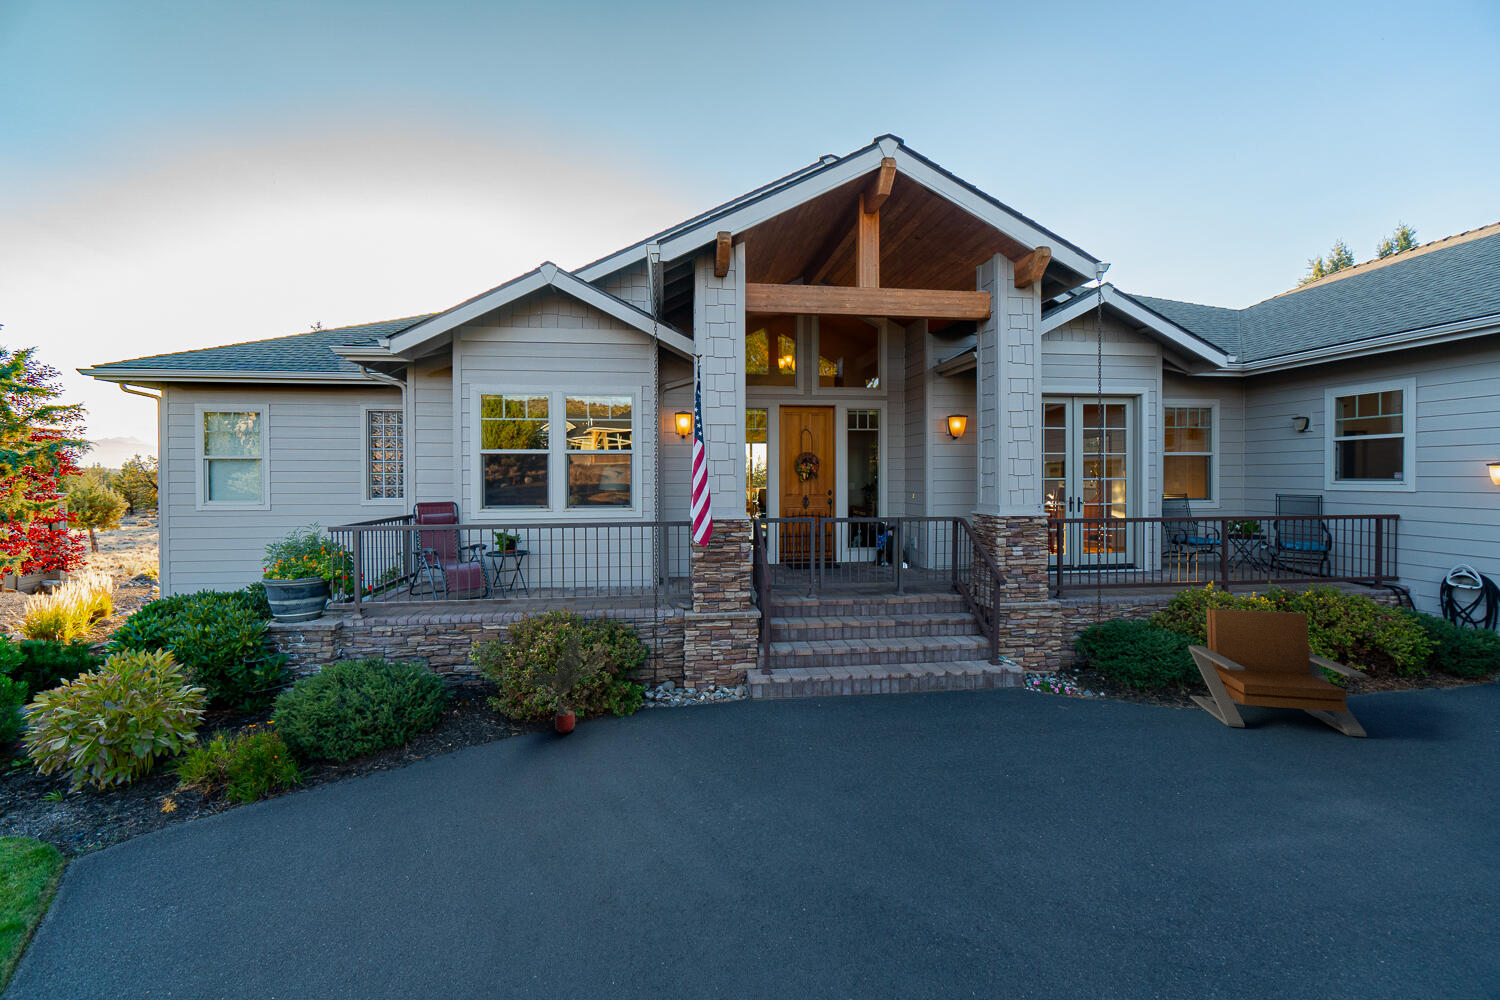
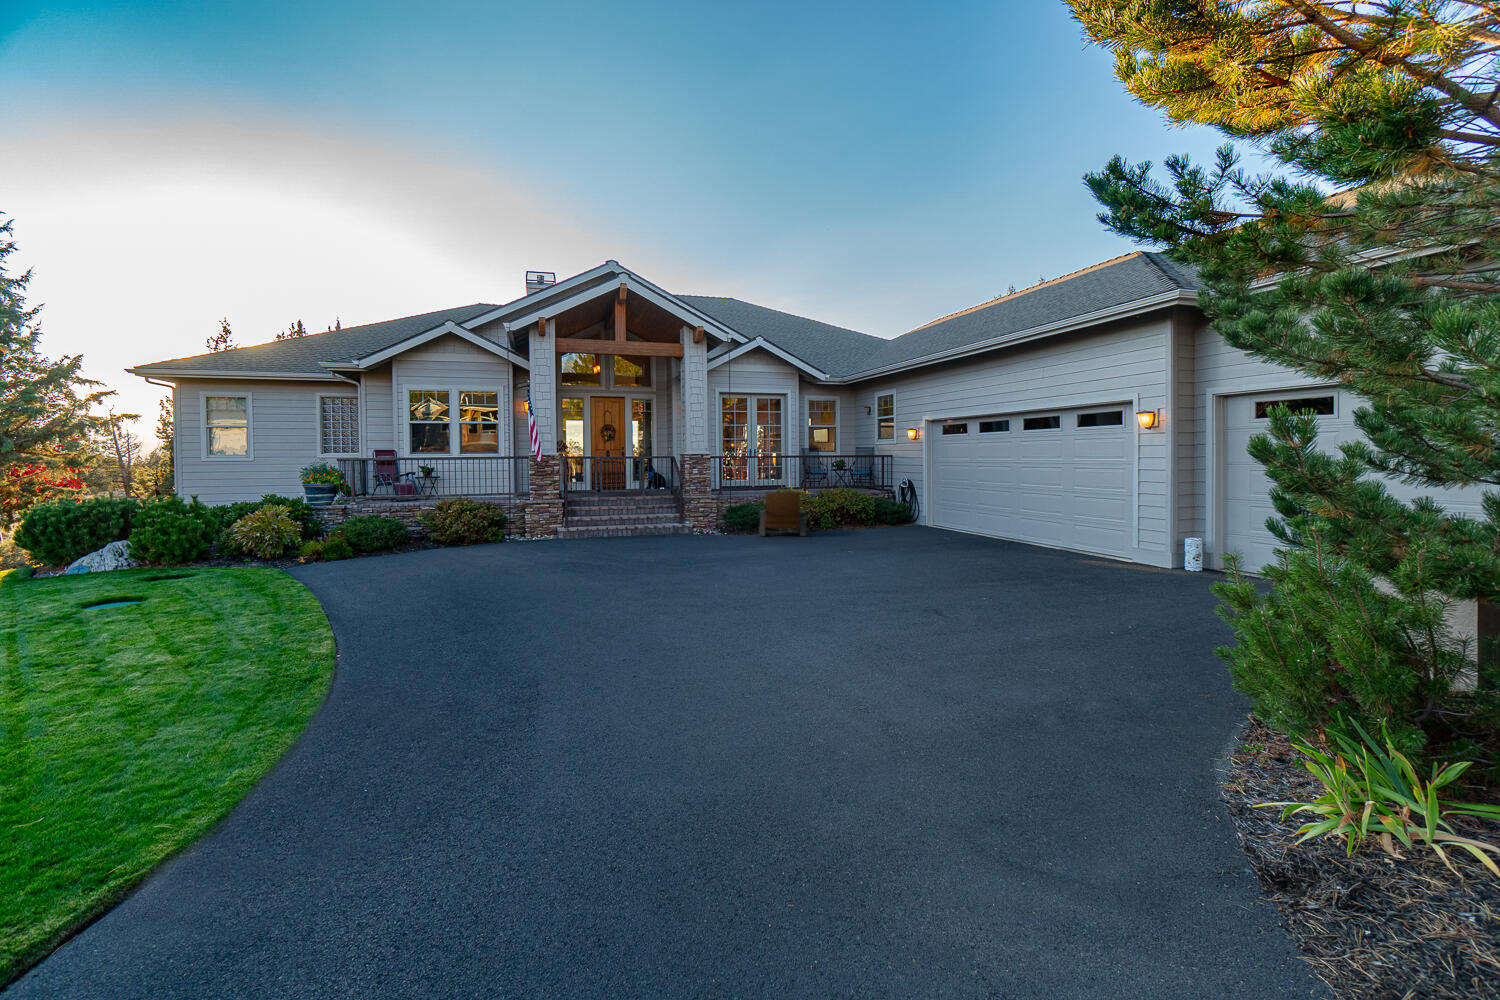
potted tree: present [524,632,605,733] -> none [448,503,487,546]

